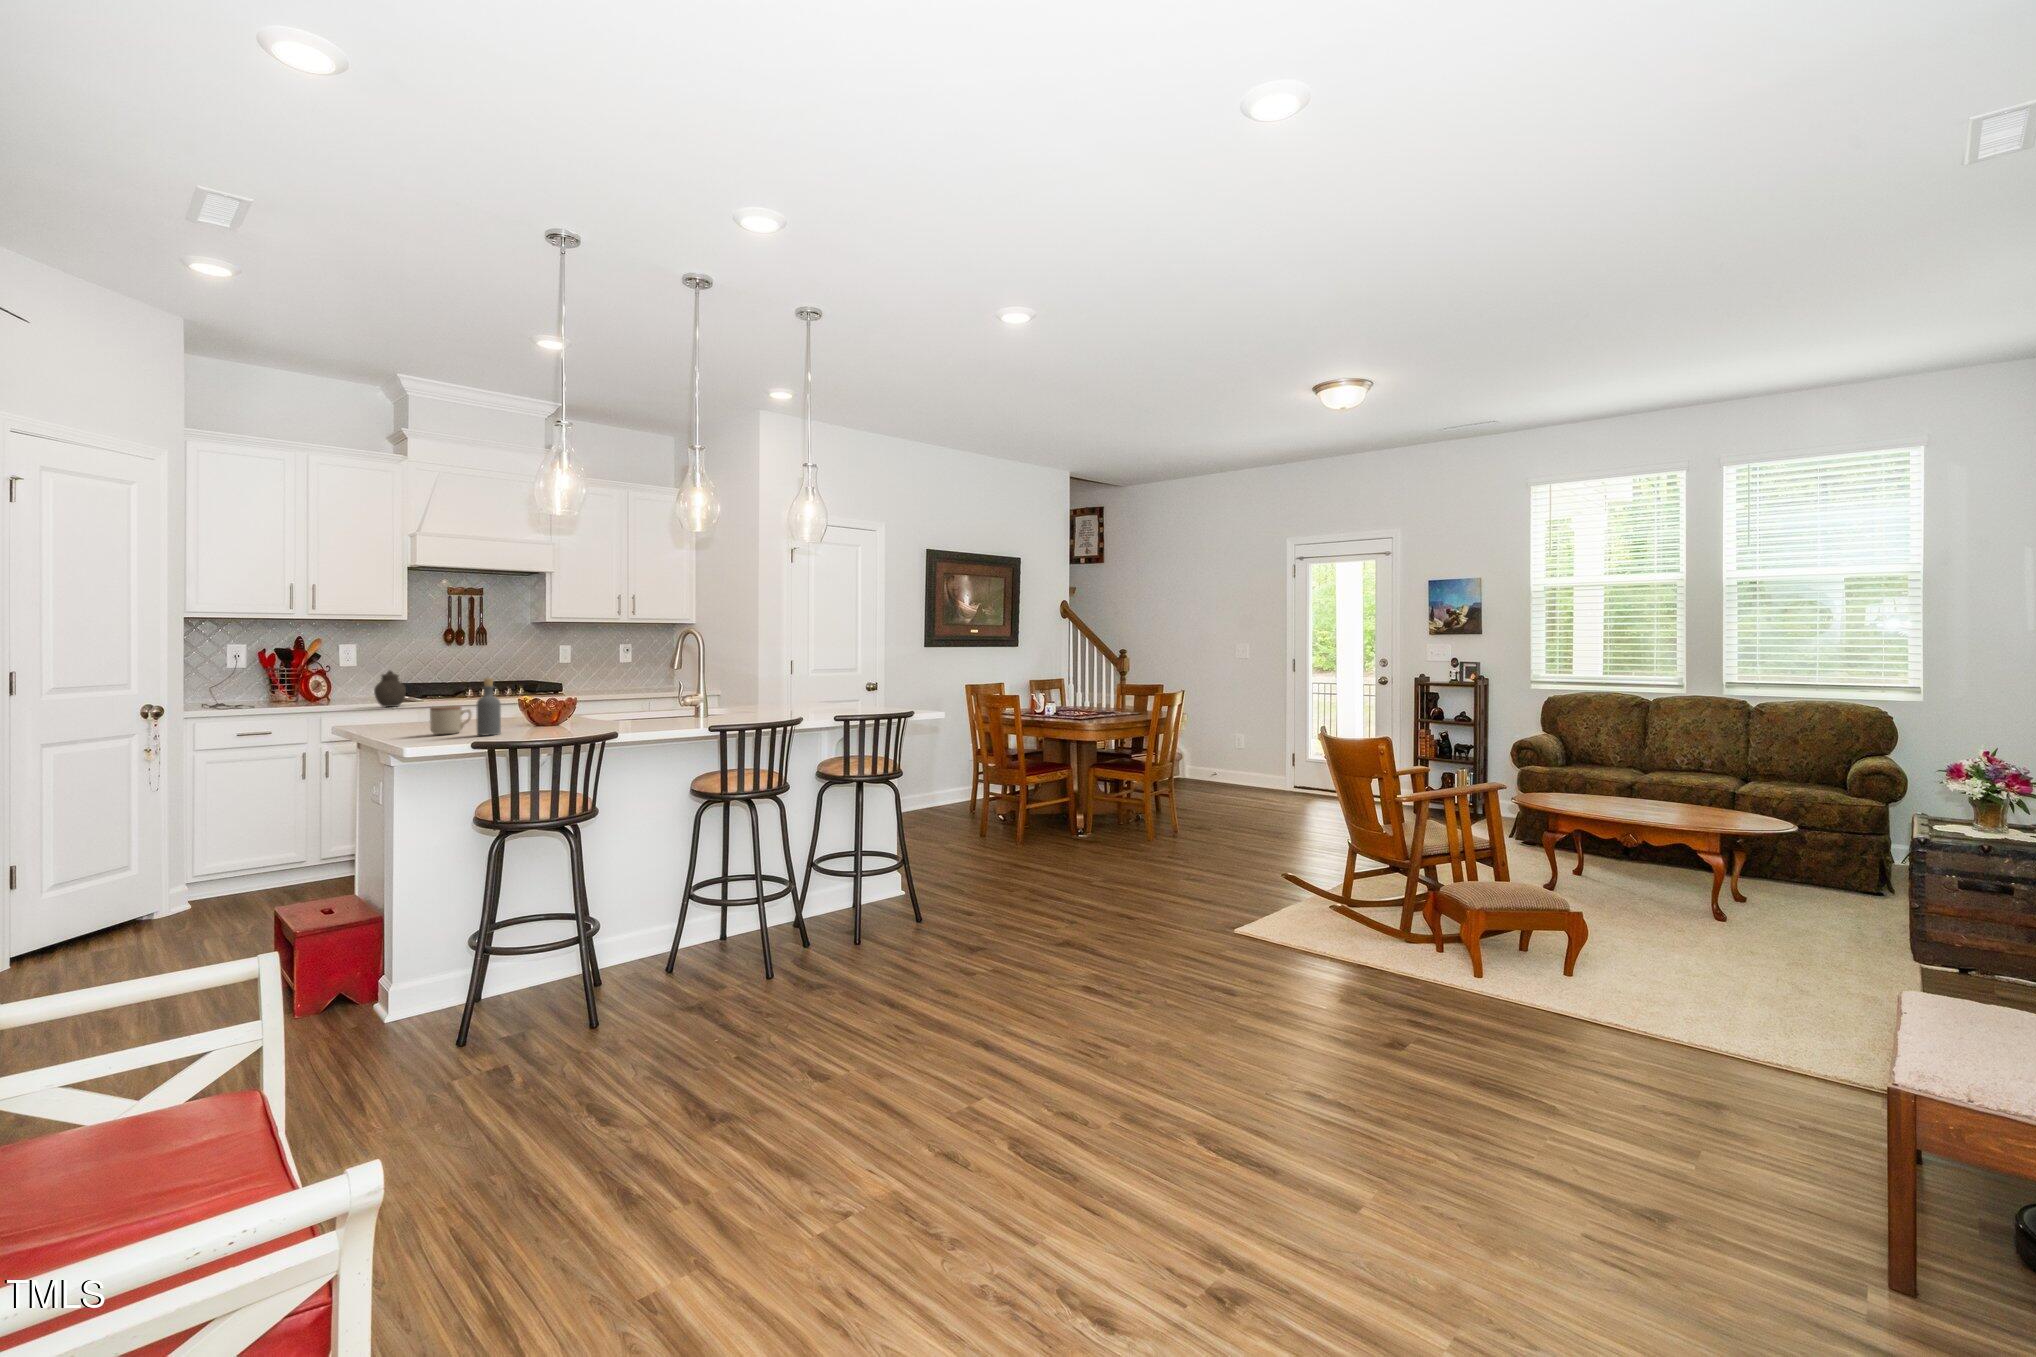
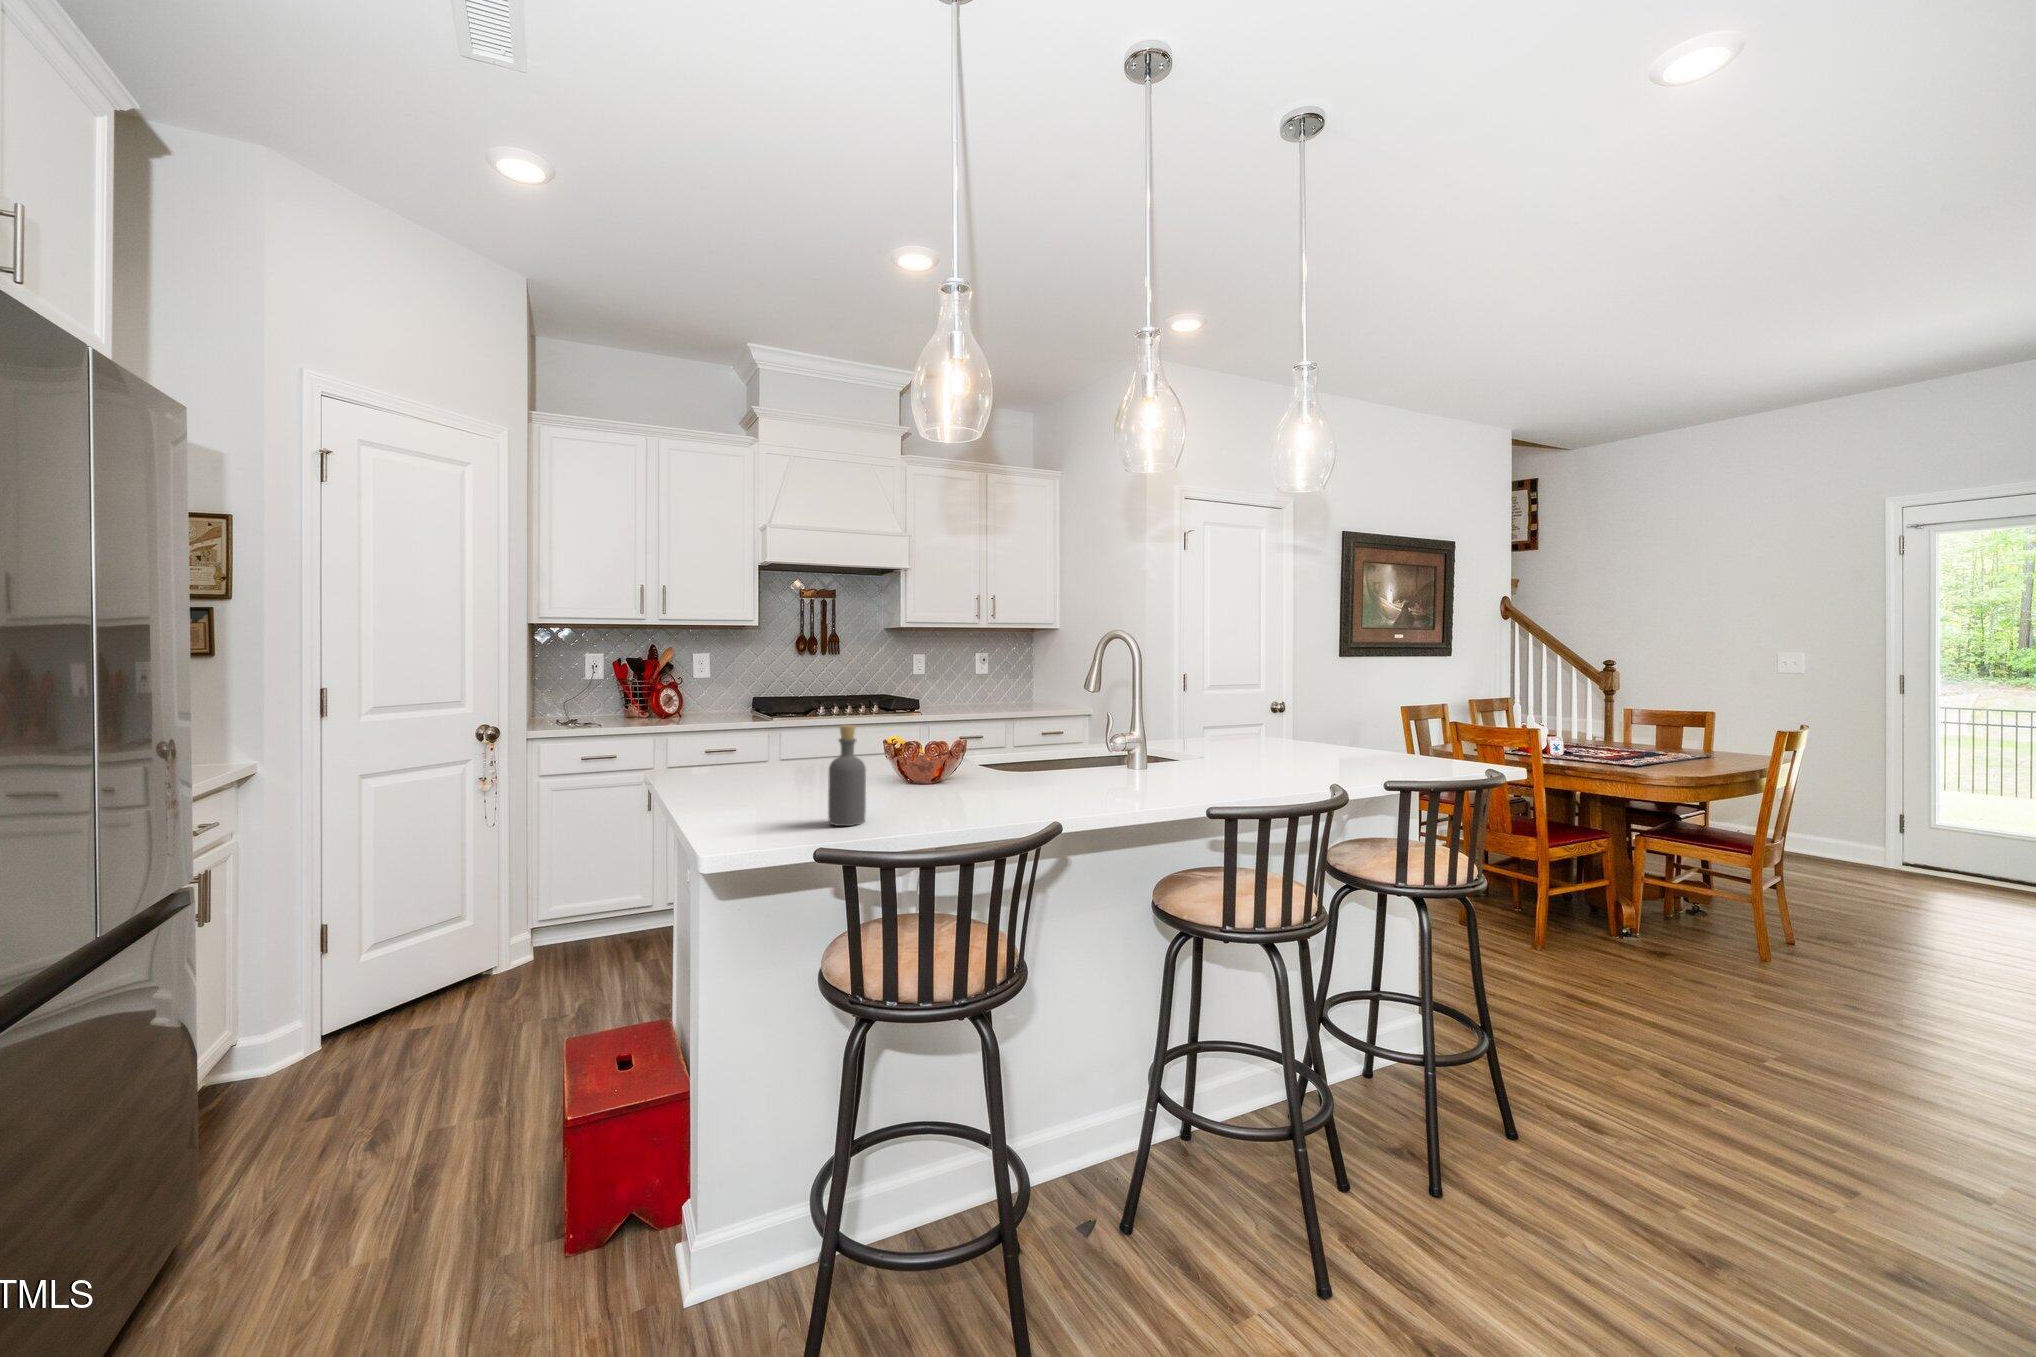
jar: present [374,671,406,707] -> none [722,685,755,729]
mug: present [430,706,472,734] -> none [761,762,821,812]

